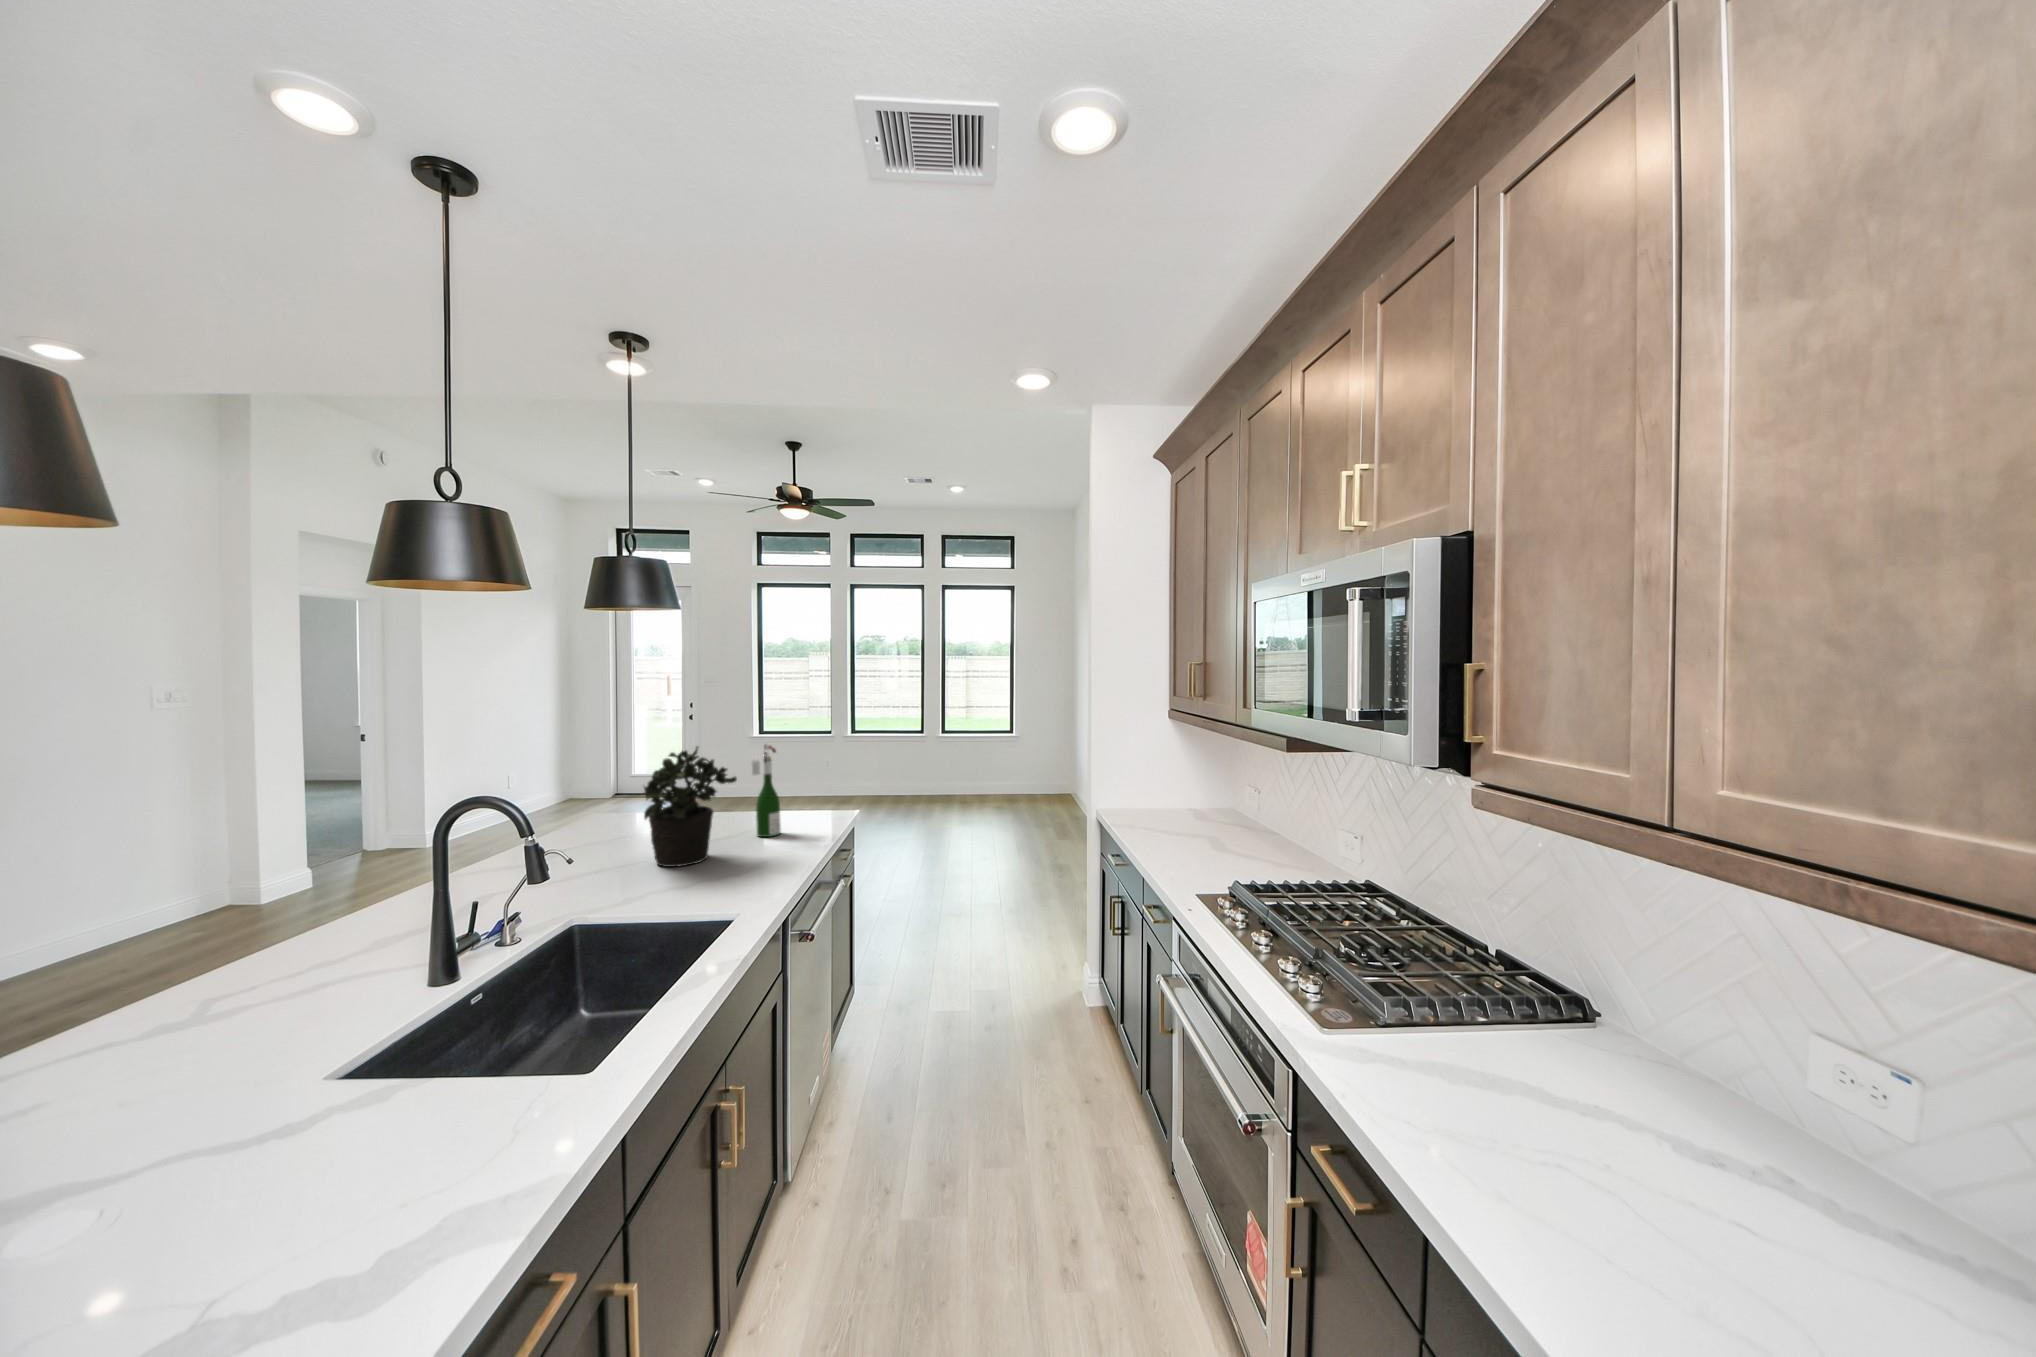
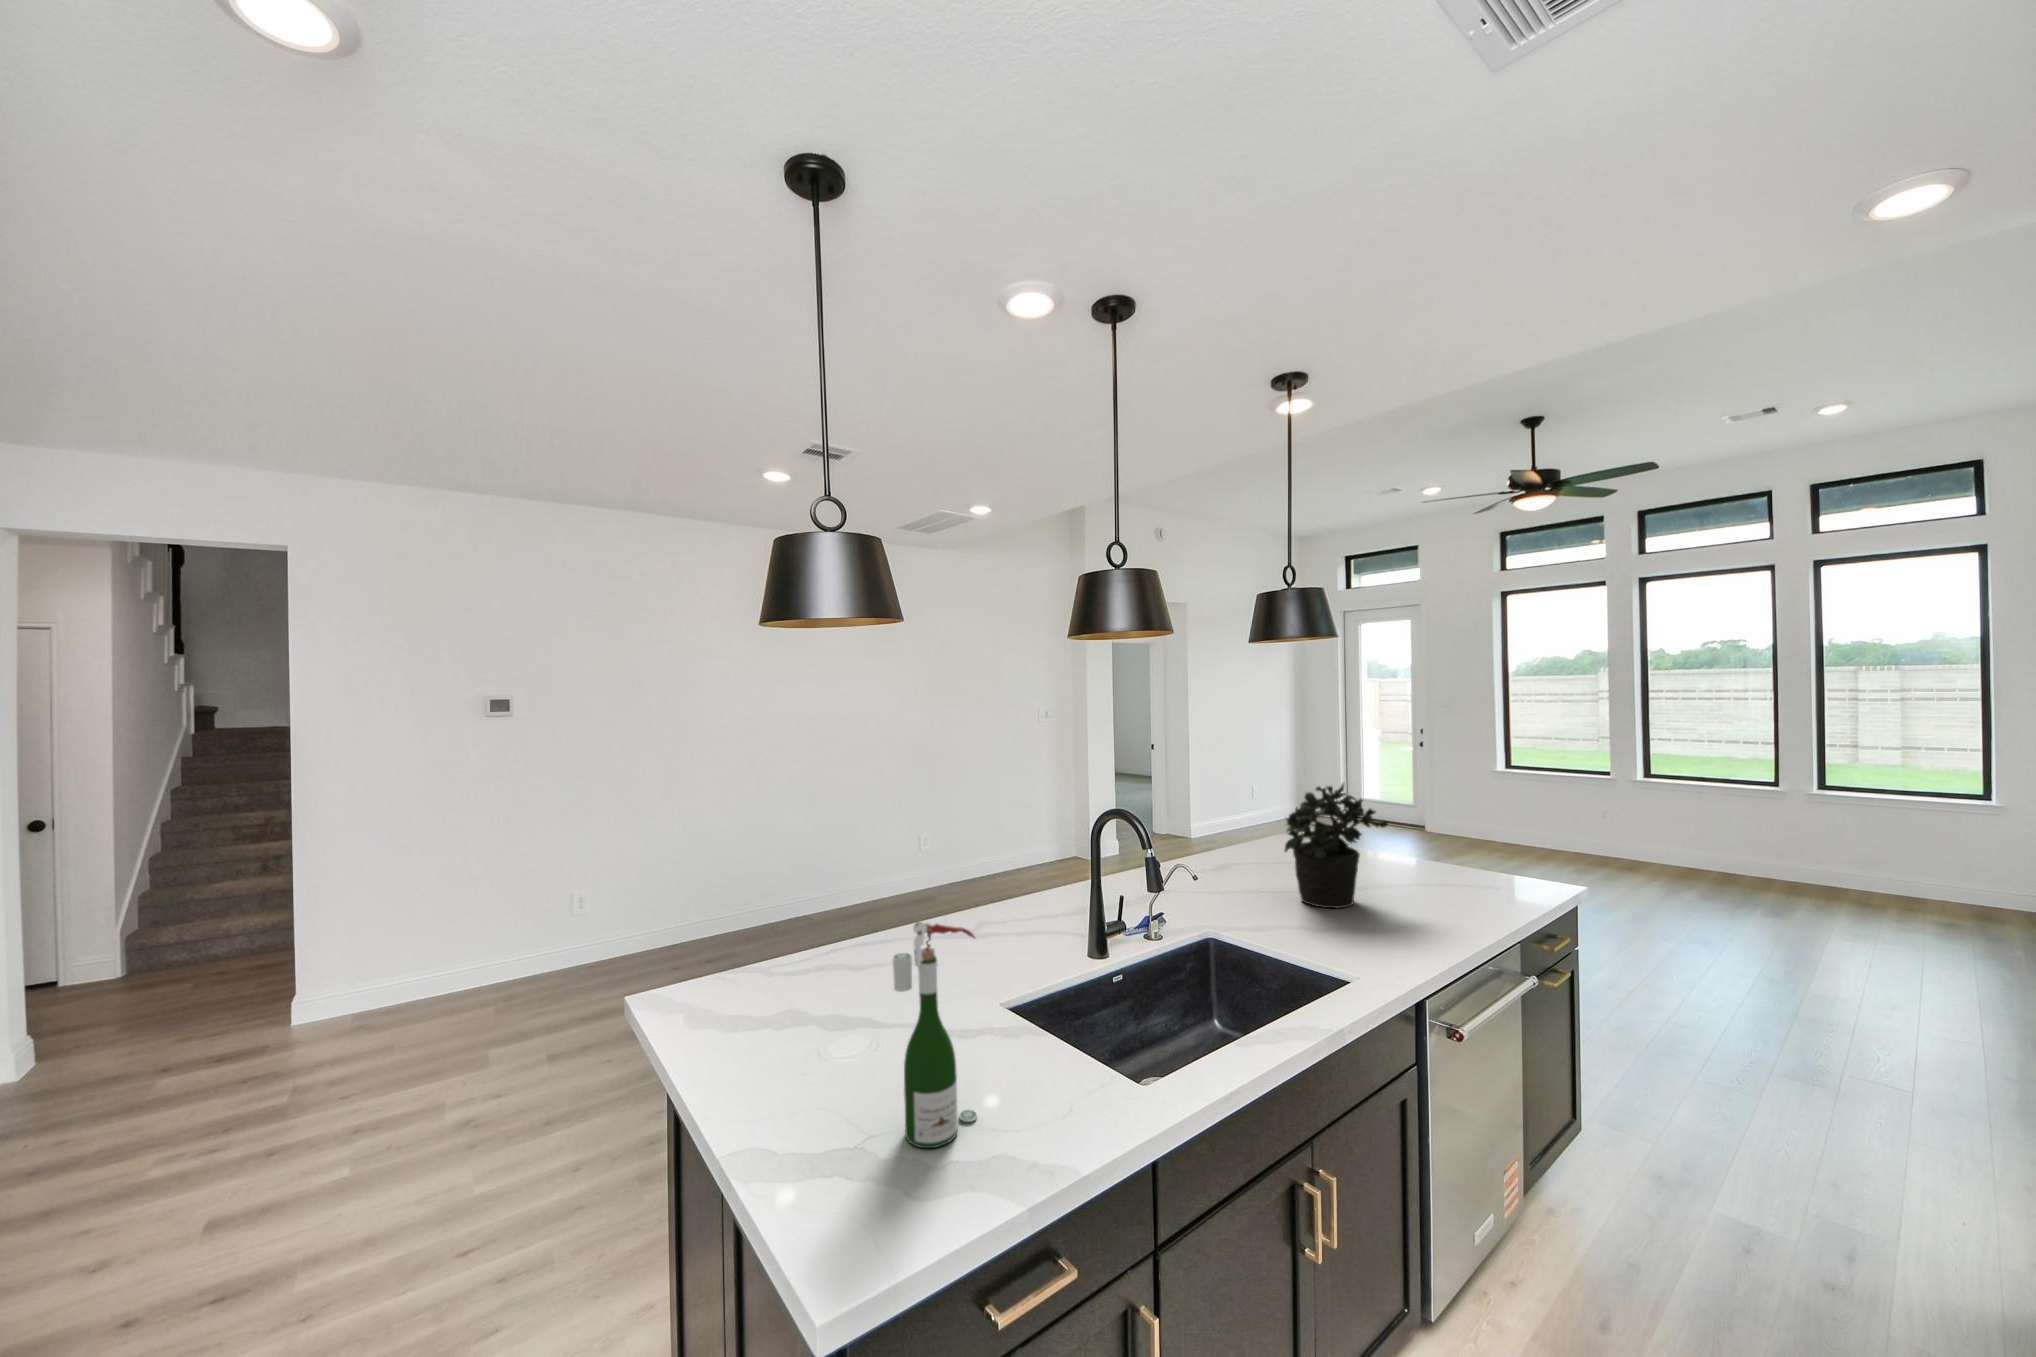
wine bottle: present [751,744,781,837] -> present [893,922,977,1148]

